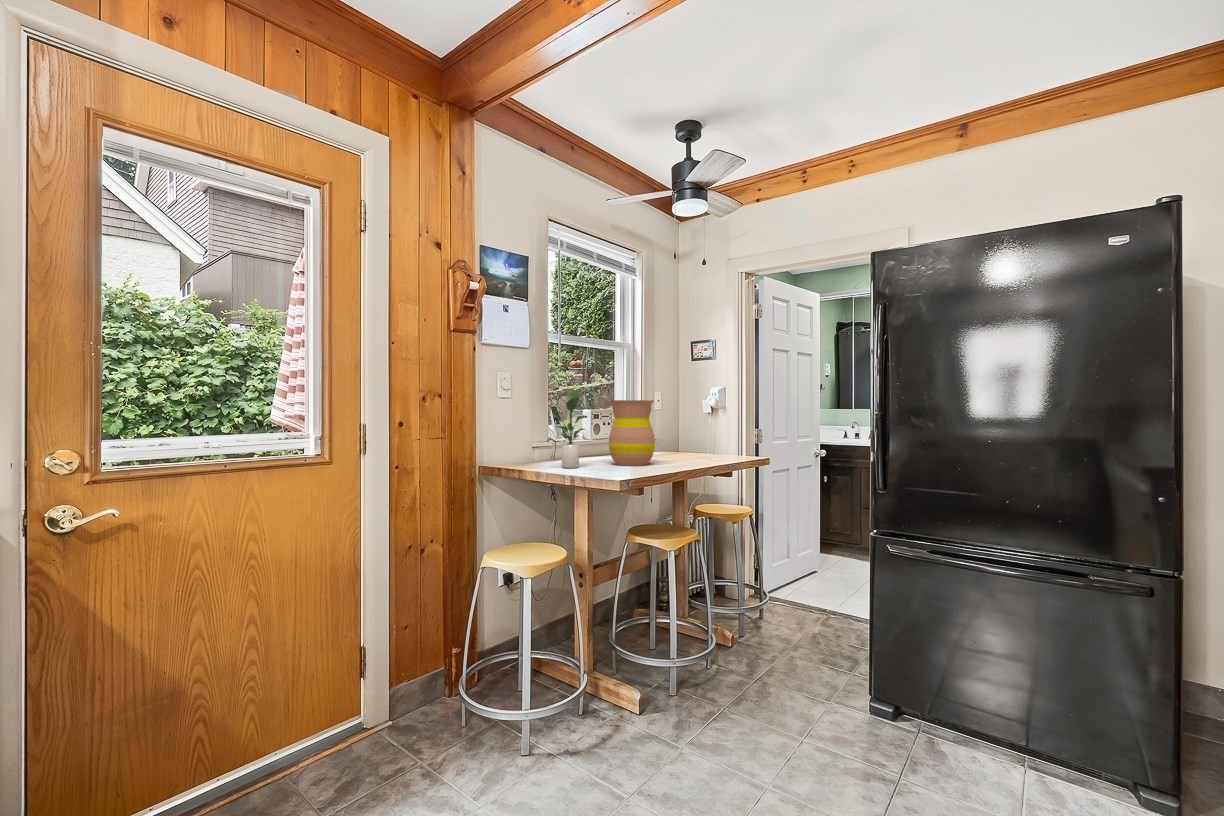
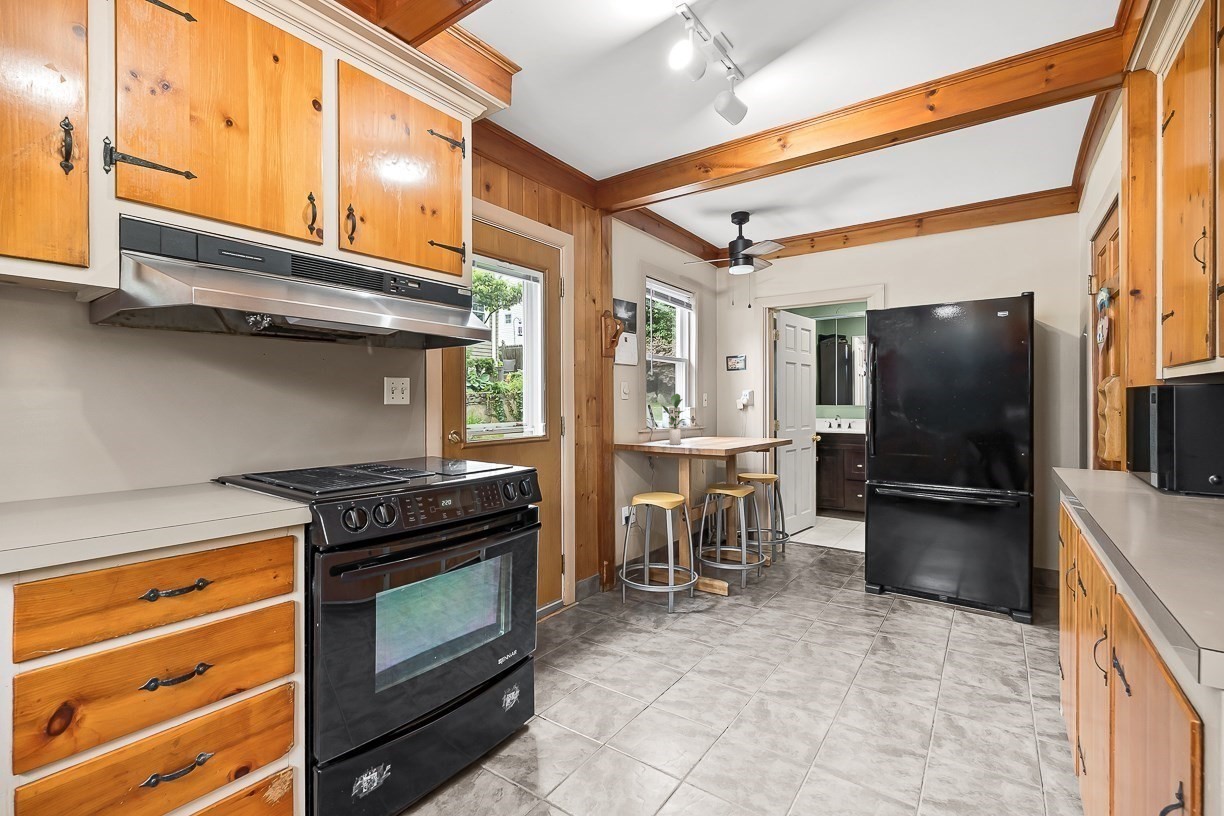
vase: present [609,400,655,466] -> none [694,401,725,443]

